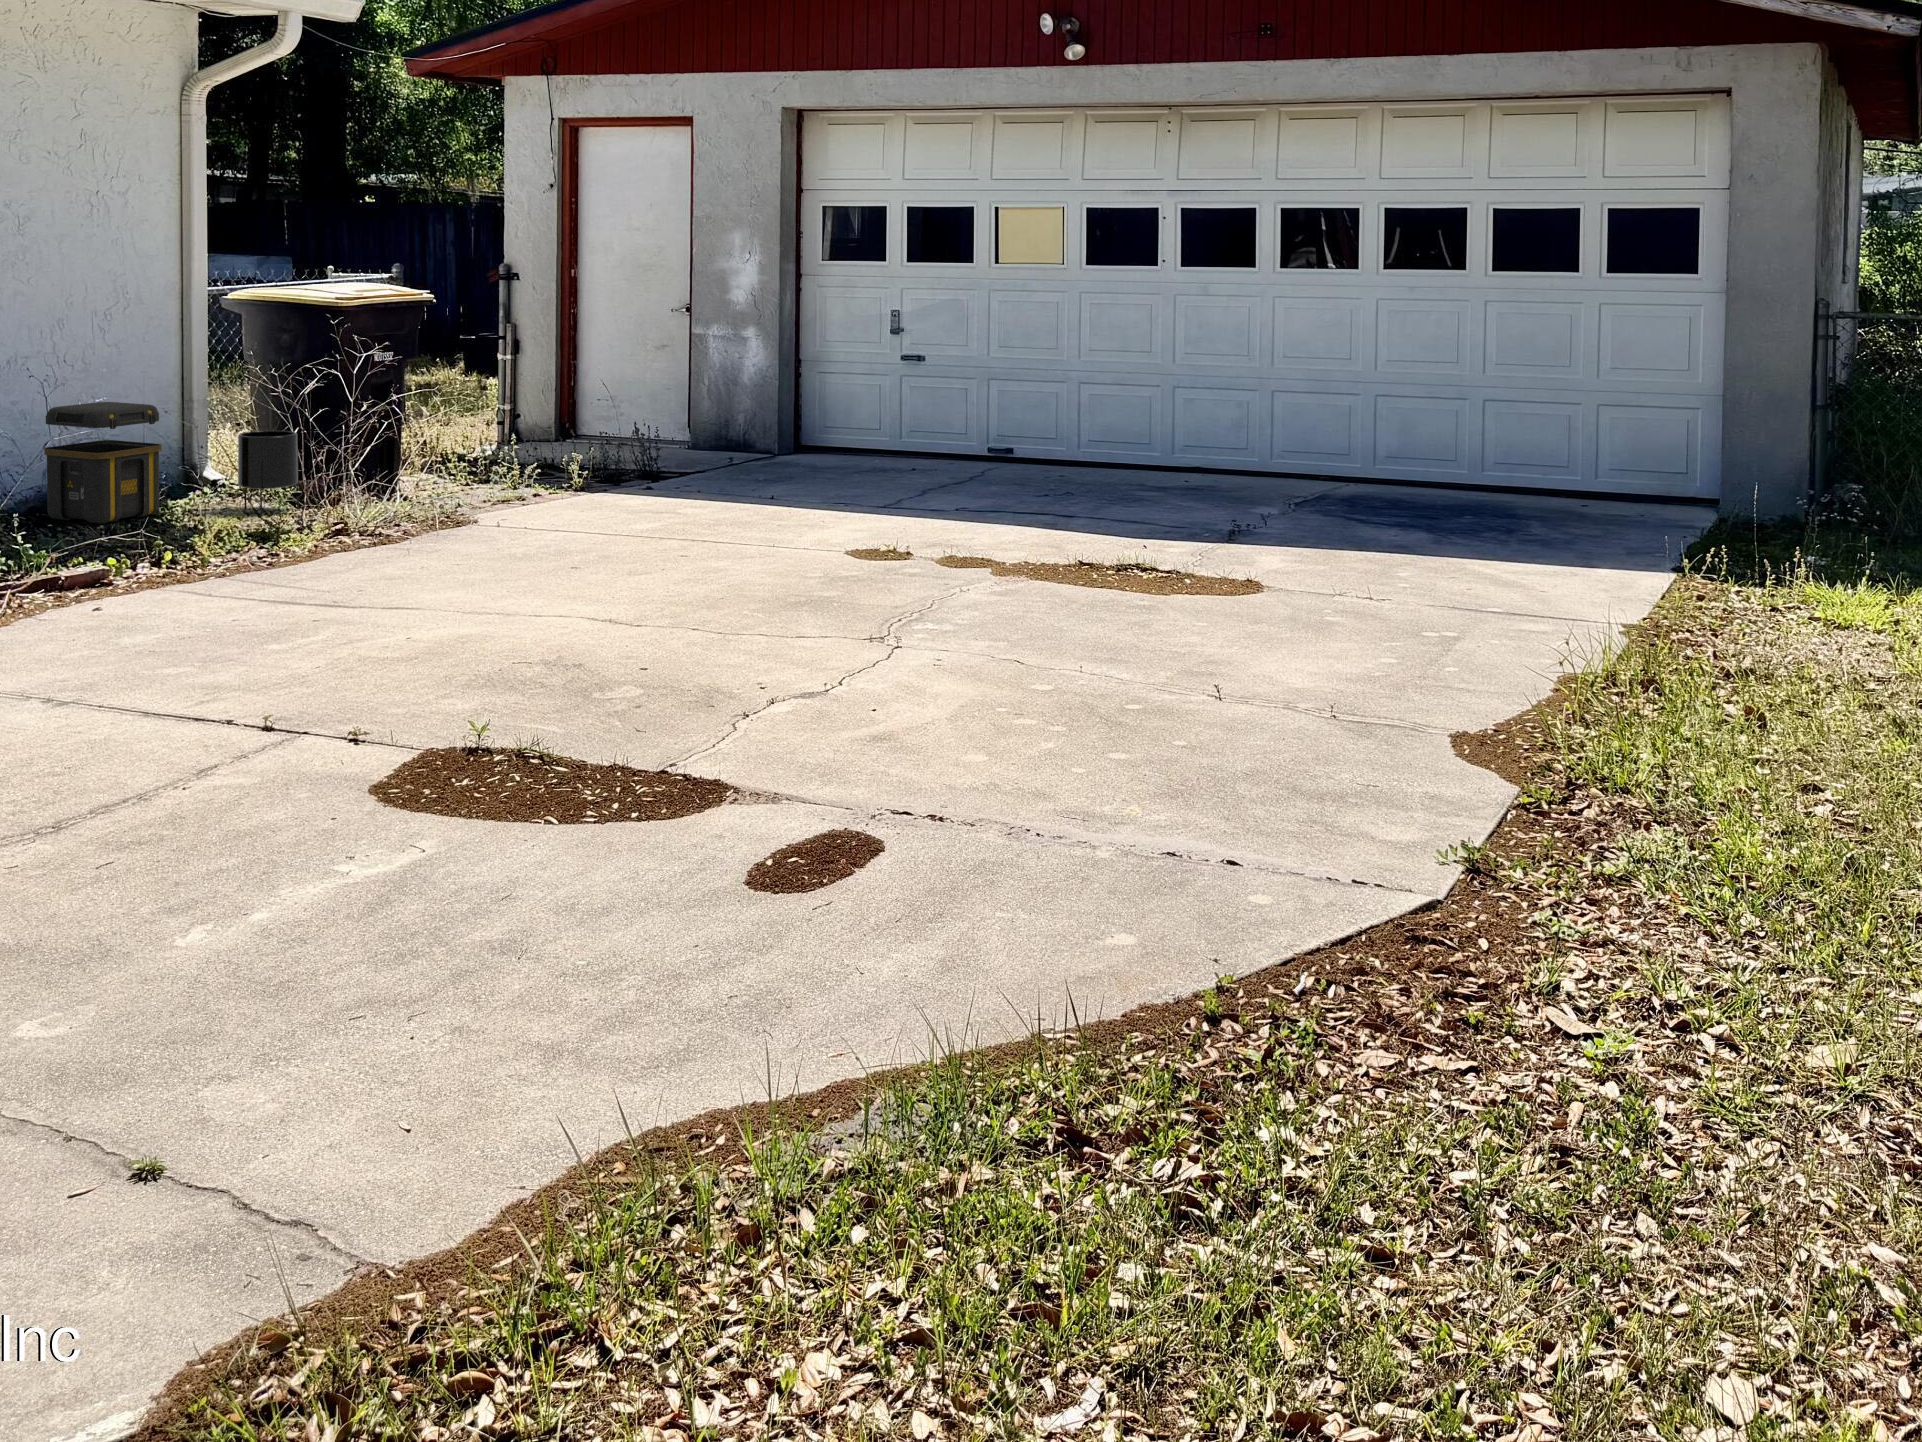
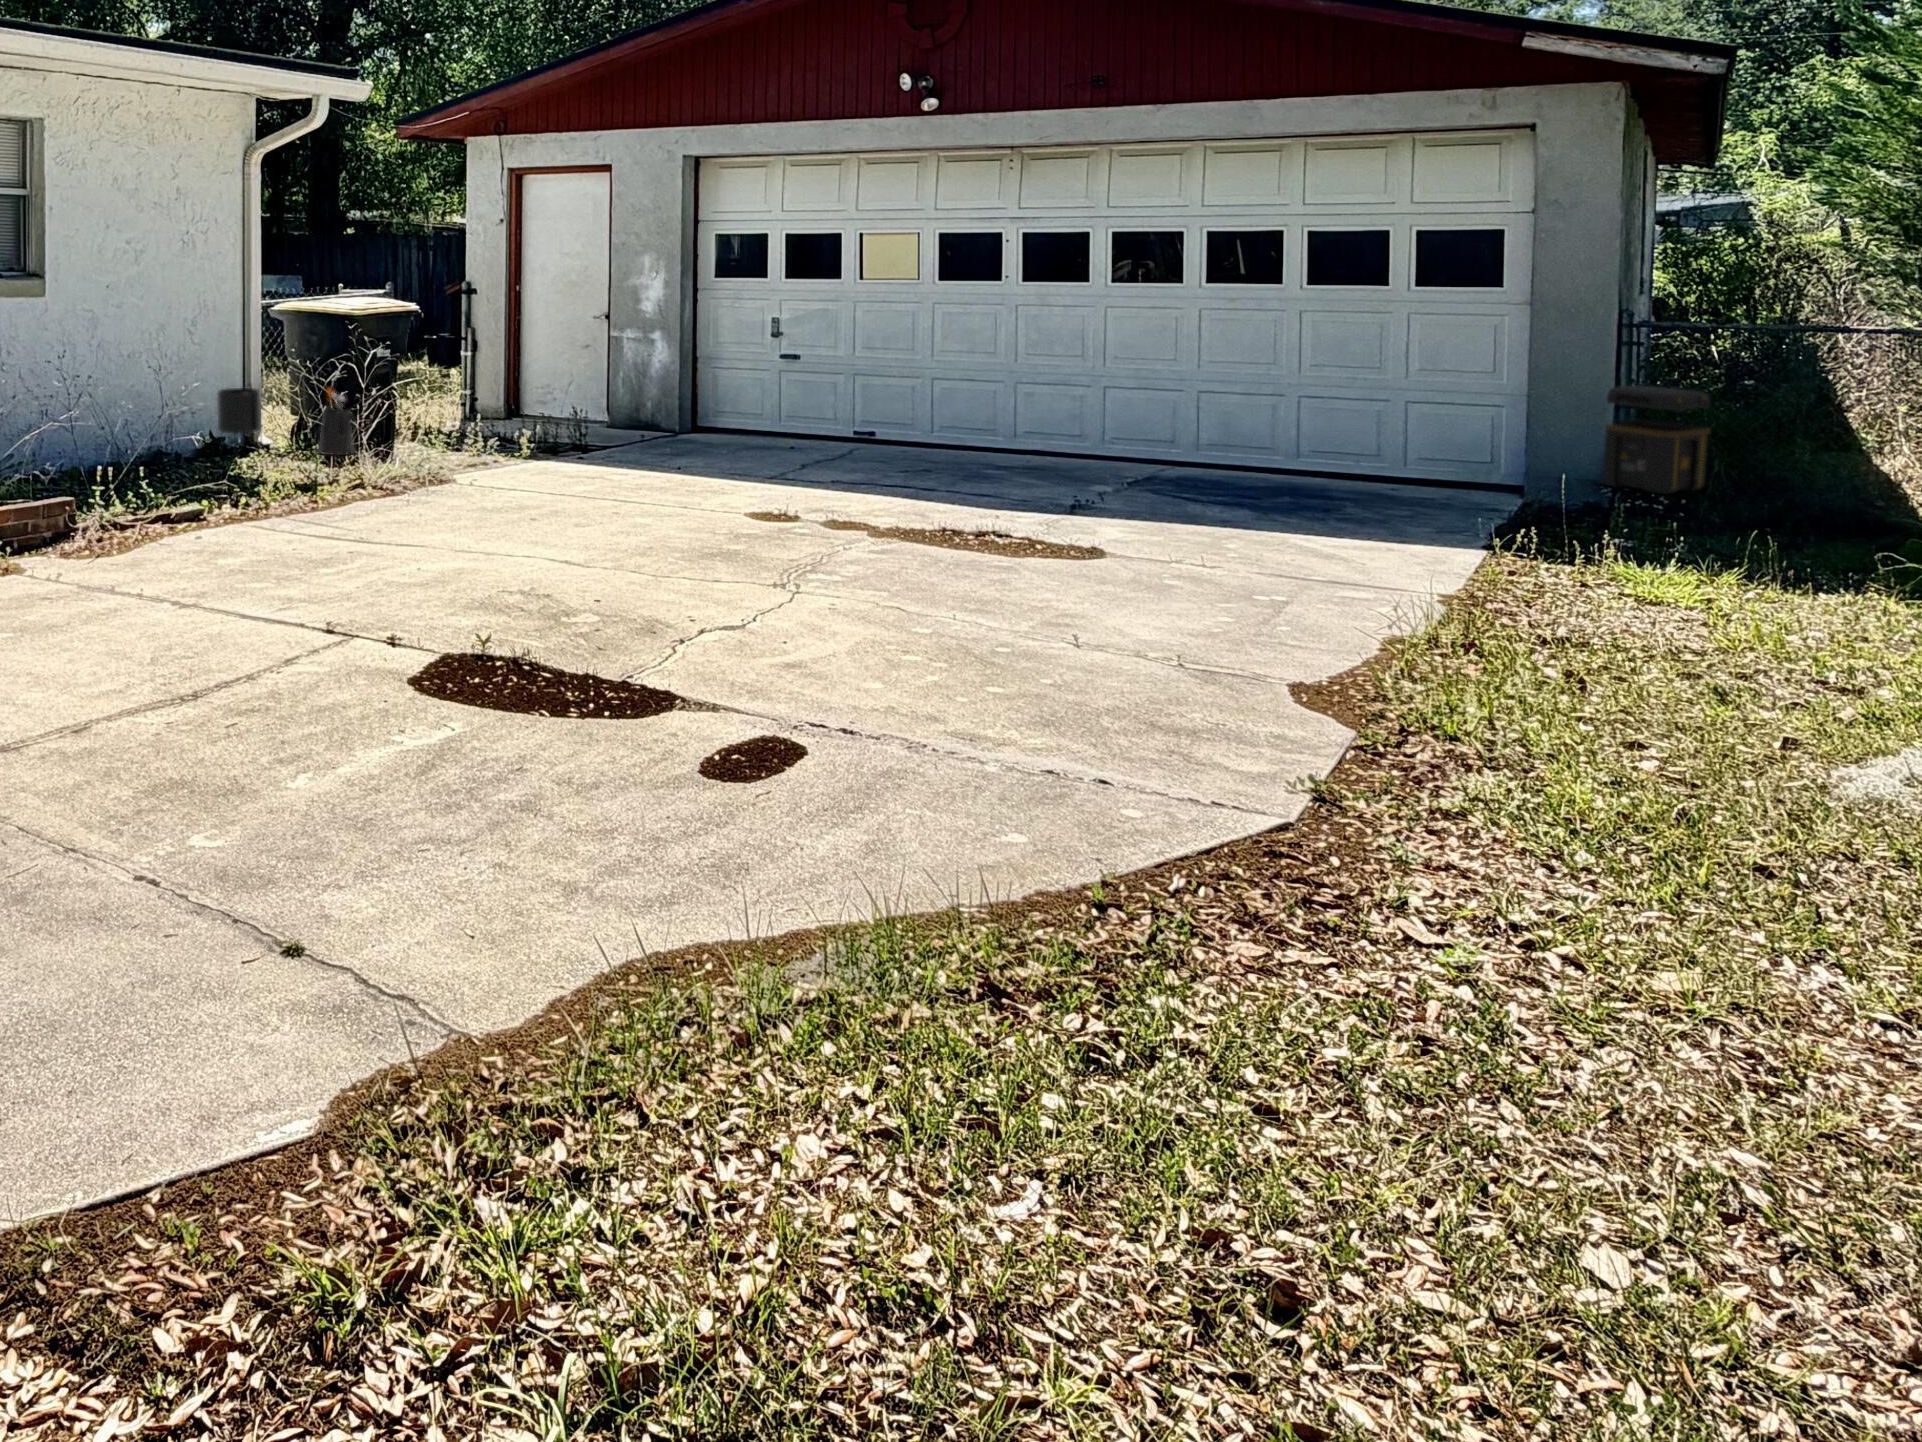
toolbox: present [44,402,162,524] -> present [1598,385,1710,494]
watering can: none [373,428,423,515] -> present [319,389,354,455]

